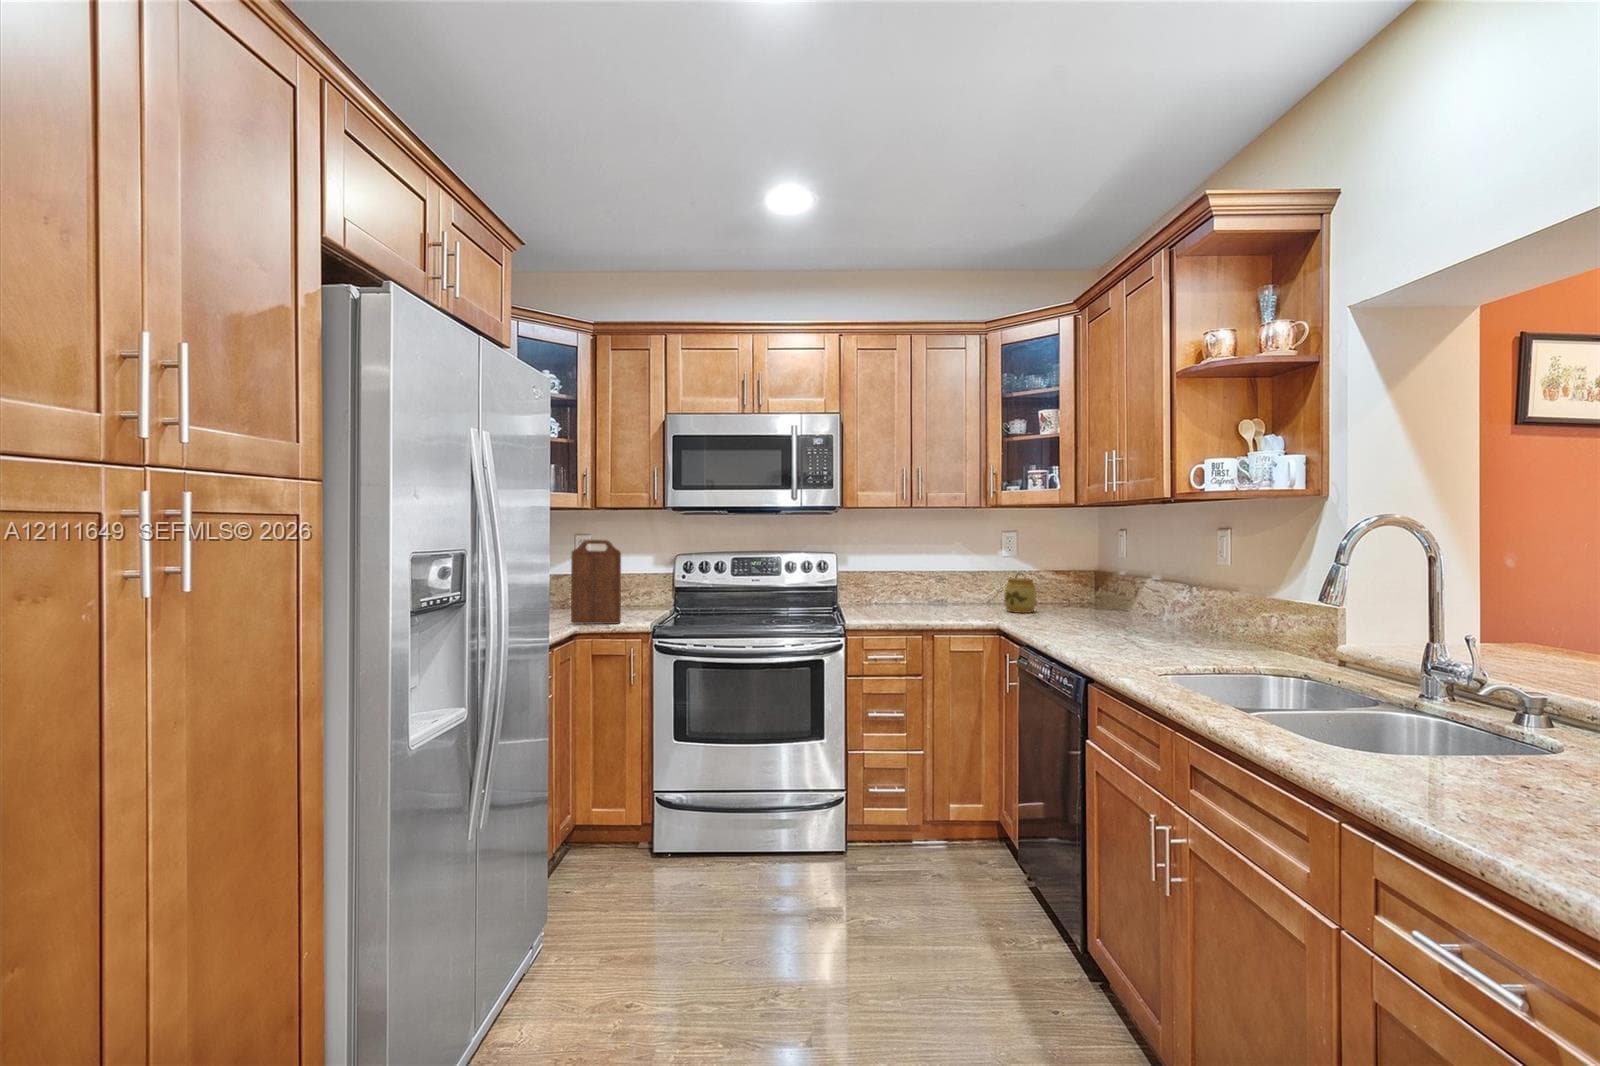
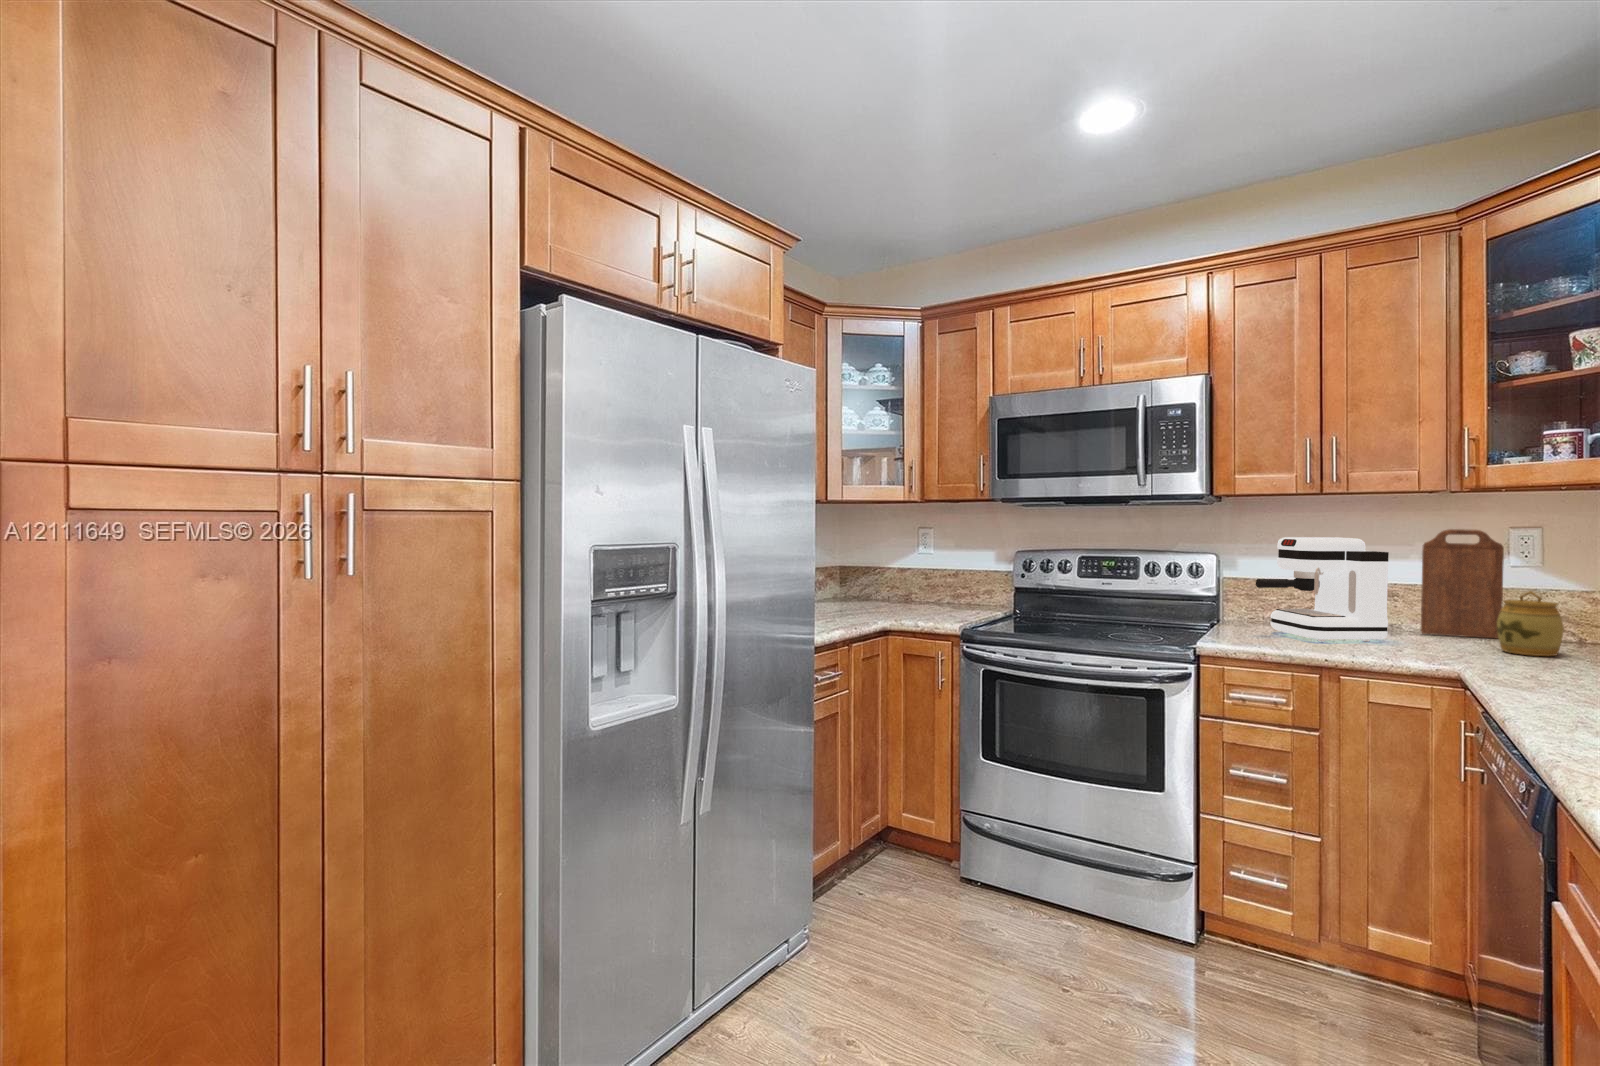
coffee maker: none [870,539,948,613] -> present [1256,537,1389,641]
cutting board: present [571,540,621,624] -> present [1421,529,1504,639]

